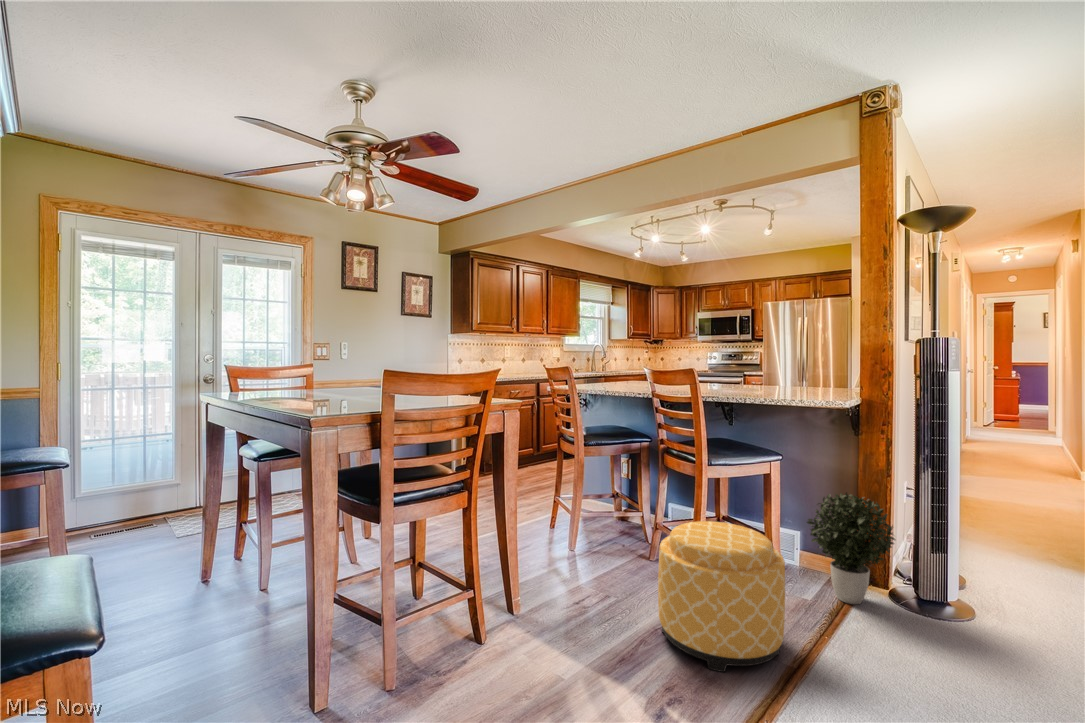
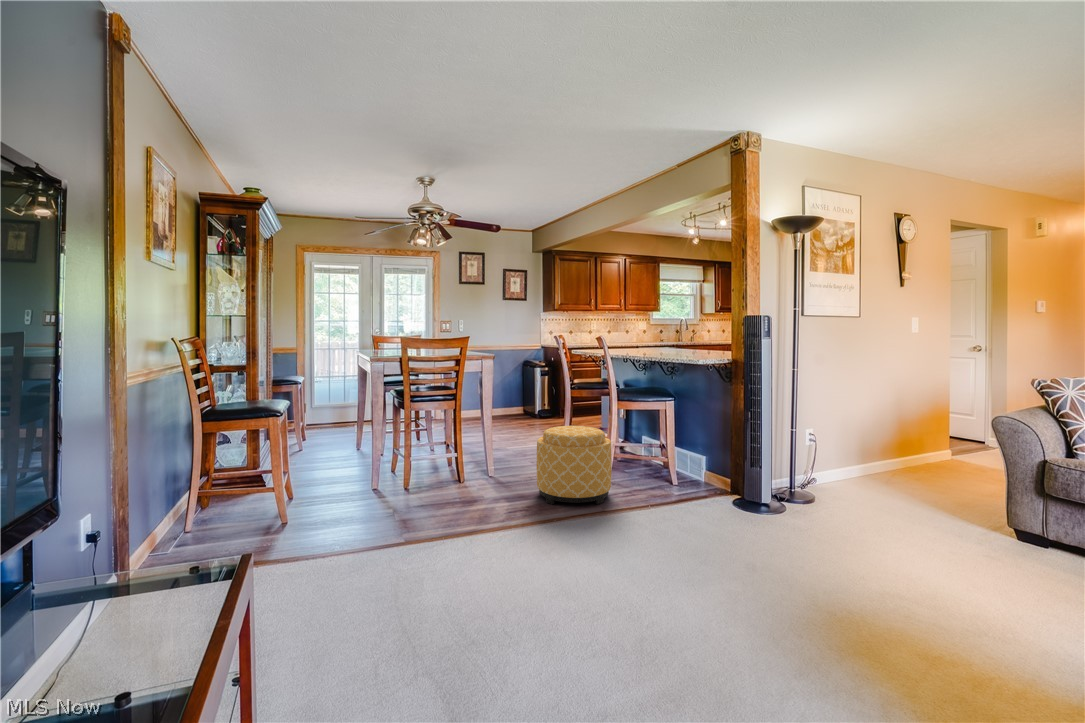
potted plant: present [807,493,895,604] -> none [673,418,732,497]

